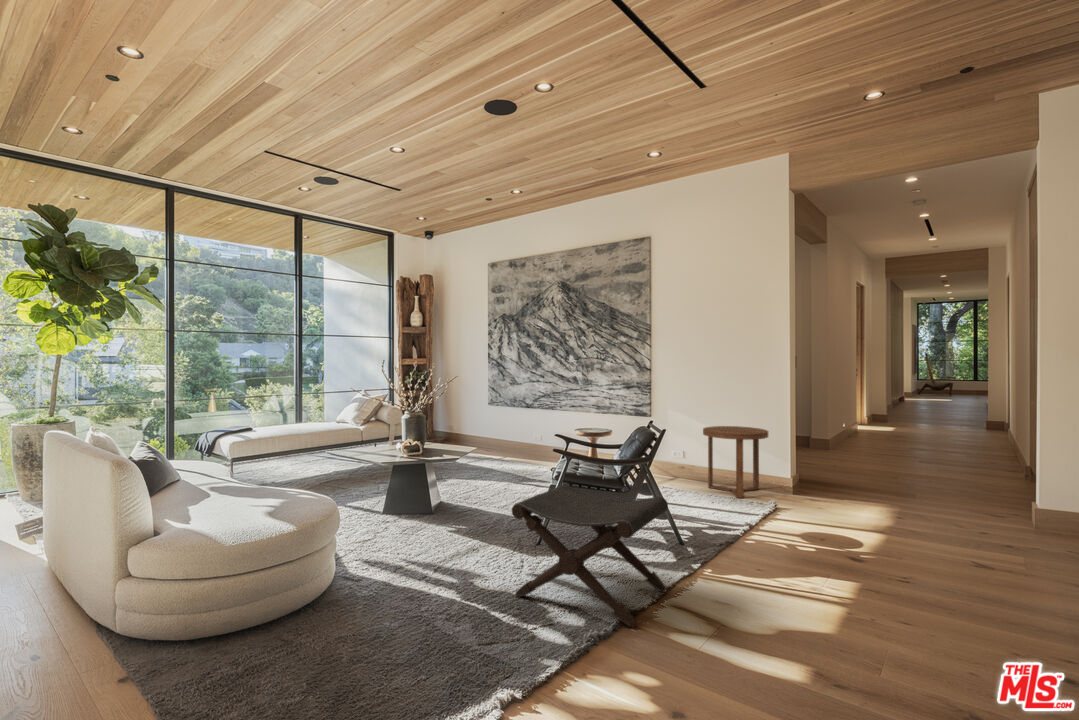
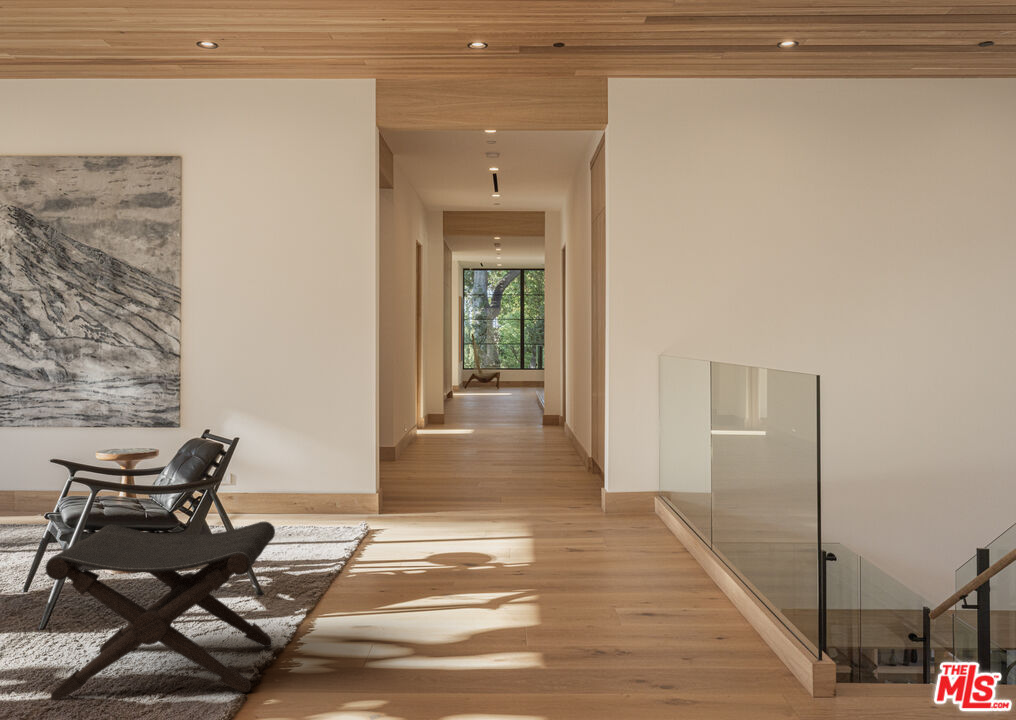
side table: present [703,426,768,498] -> none [267,433,352,527]

